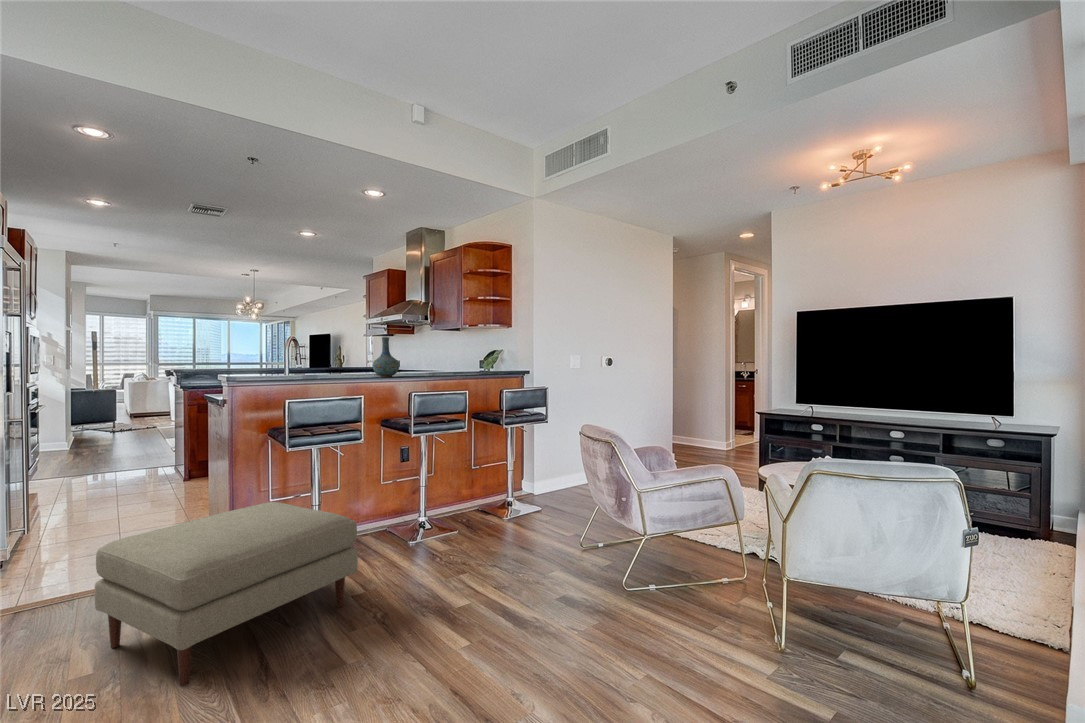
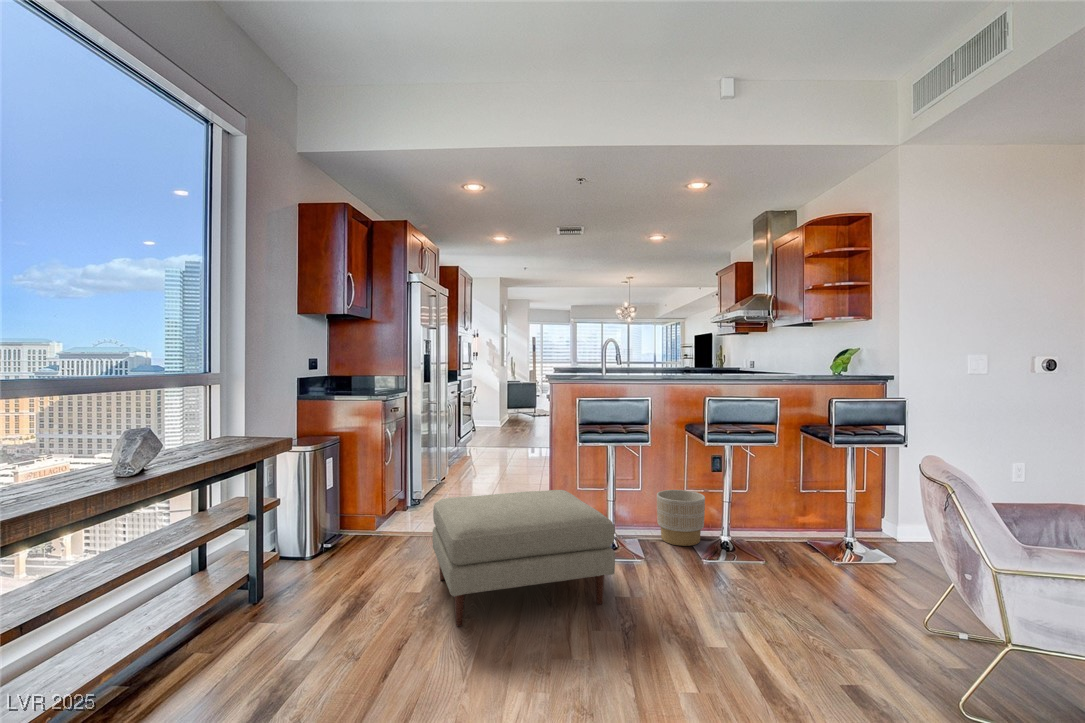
vase: present [373,337,400,377] -> none [680,337,709,379]
planter: none [356,483,403,536] -> present [657,490,705,546]

